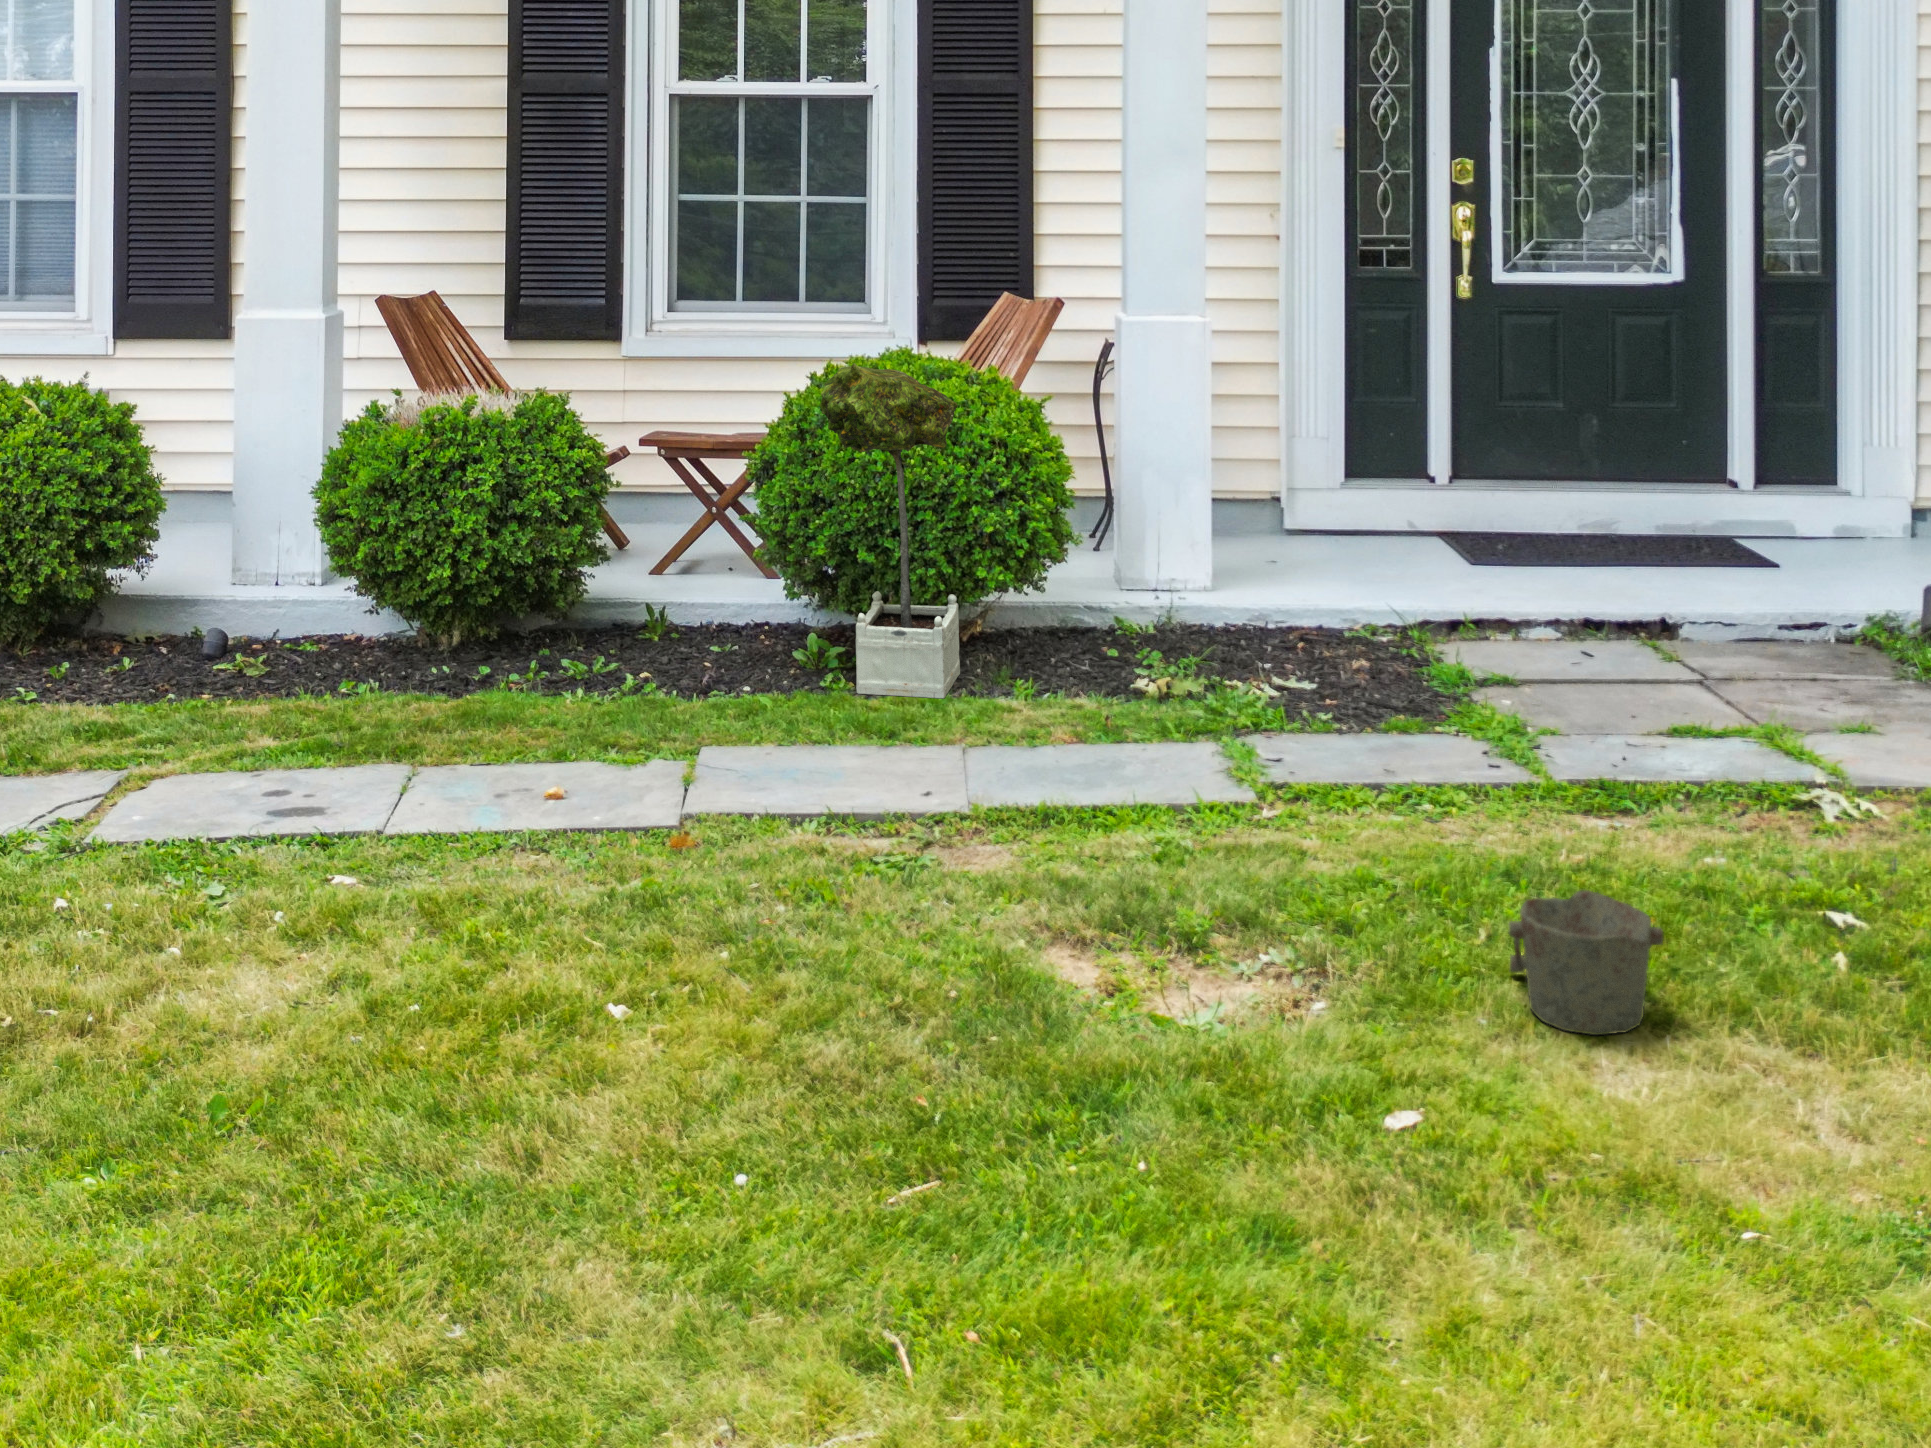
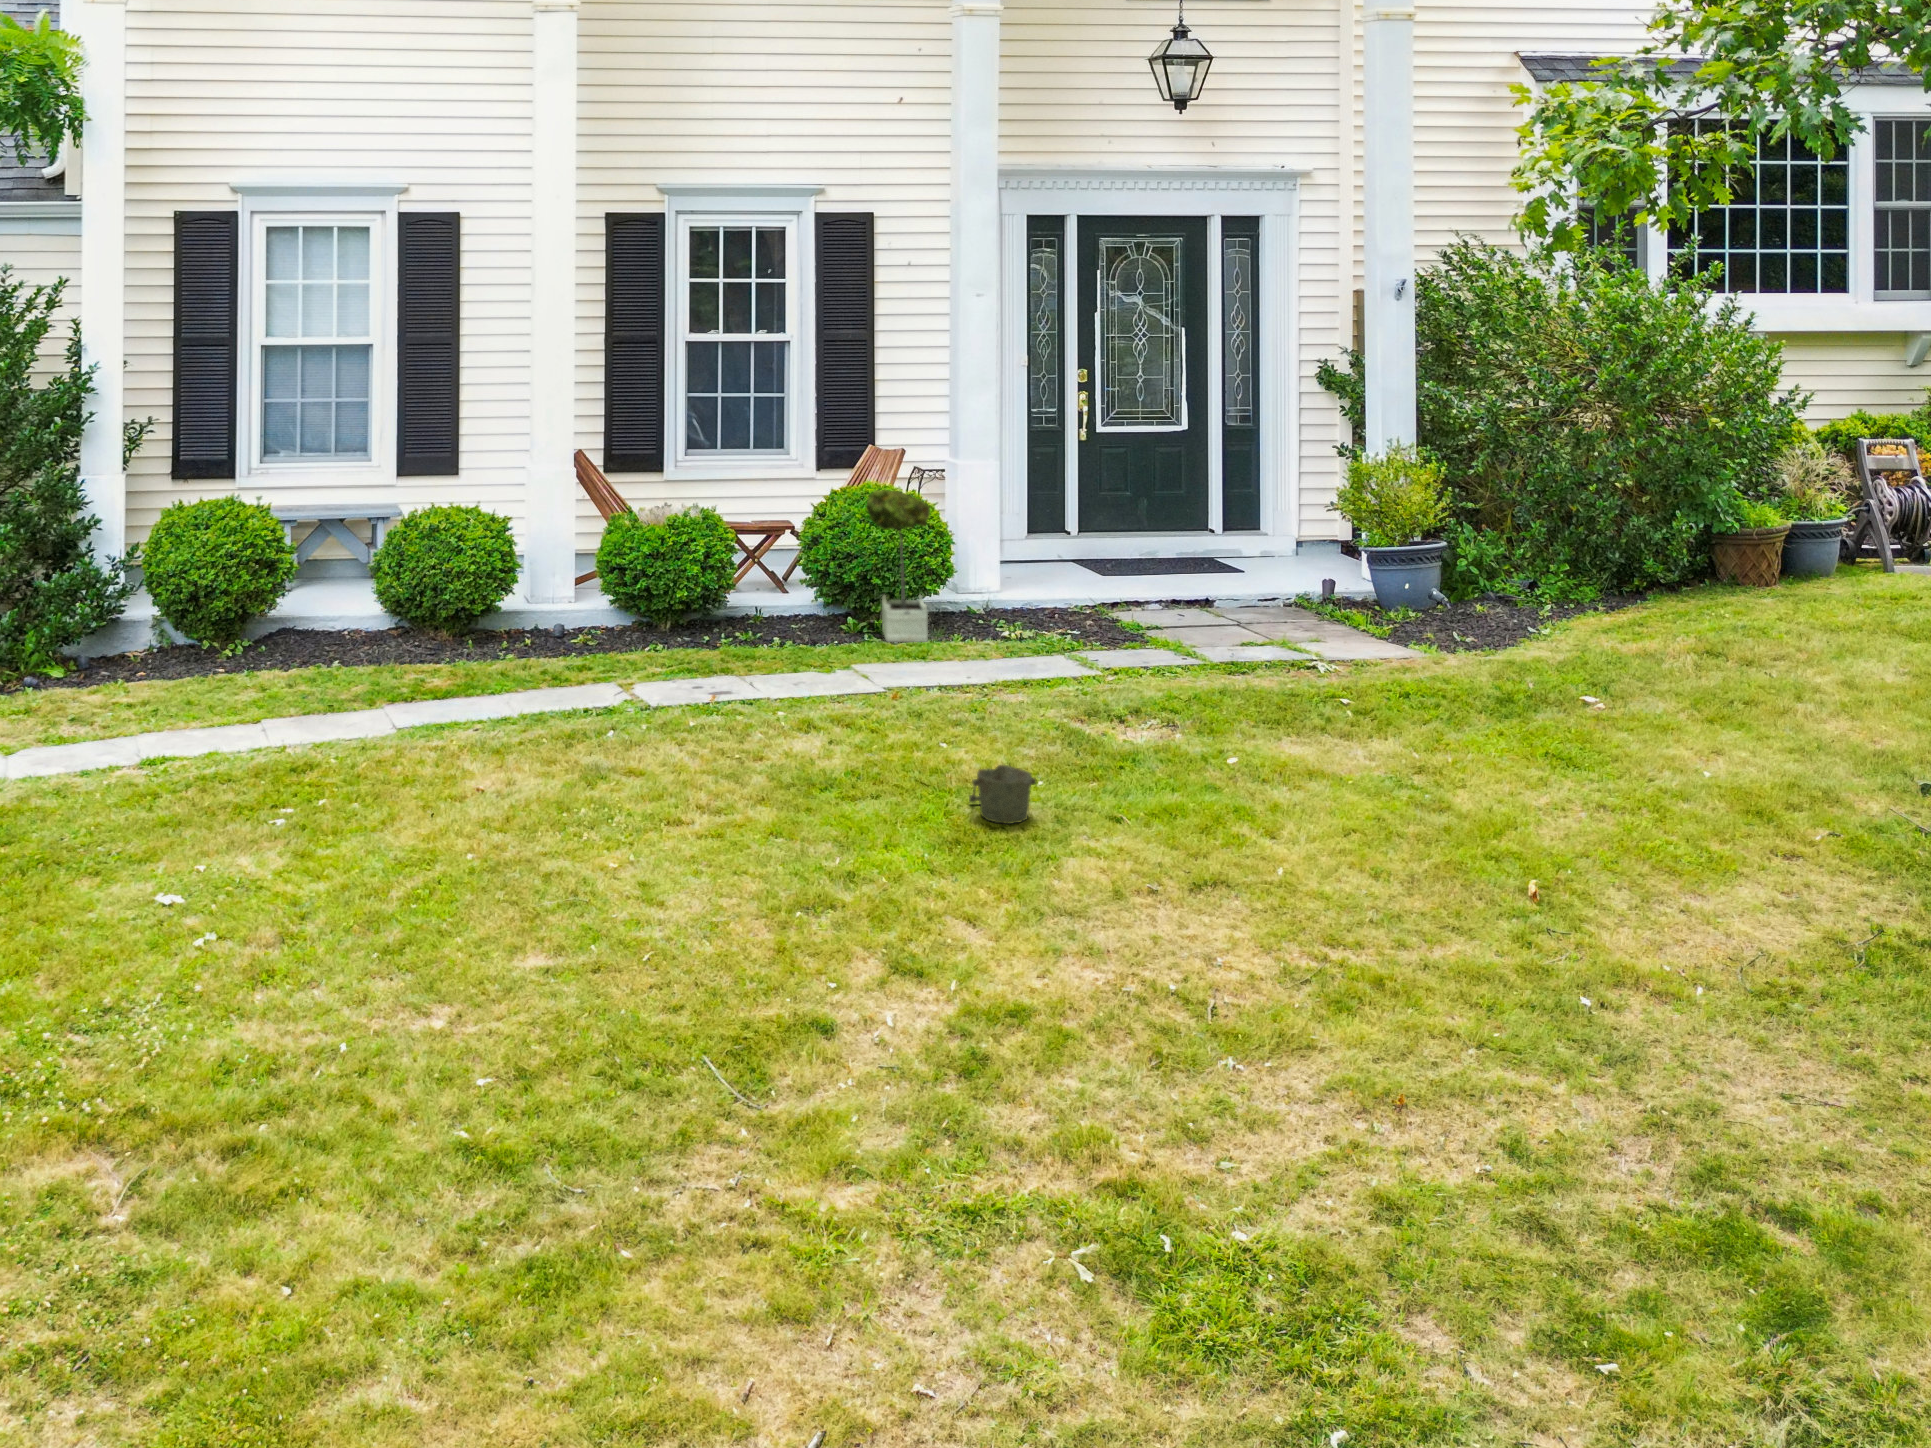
bucket: present [1509,890,1663,1035] -> present [969,765,1036,824]

